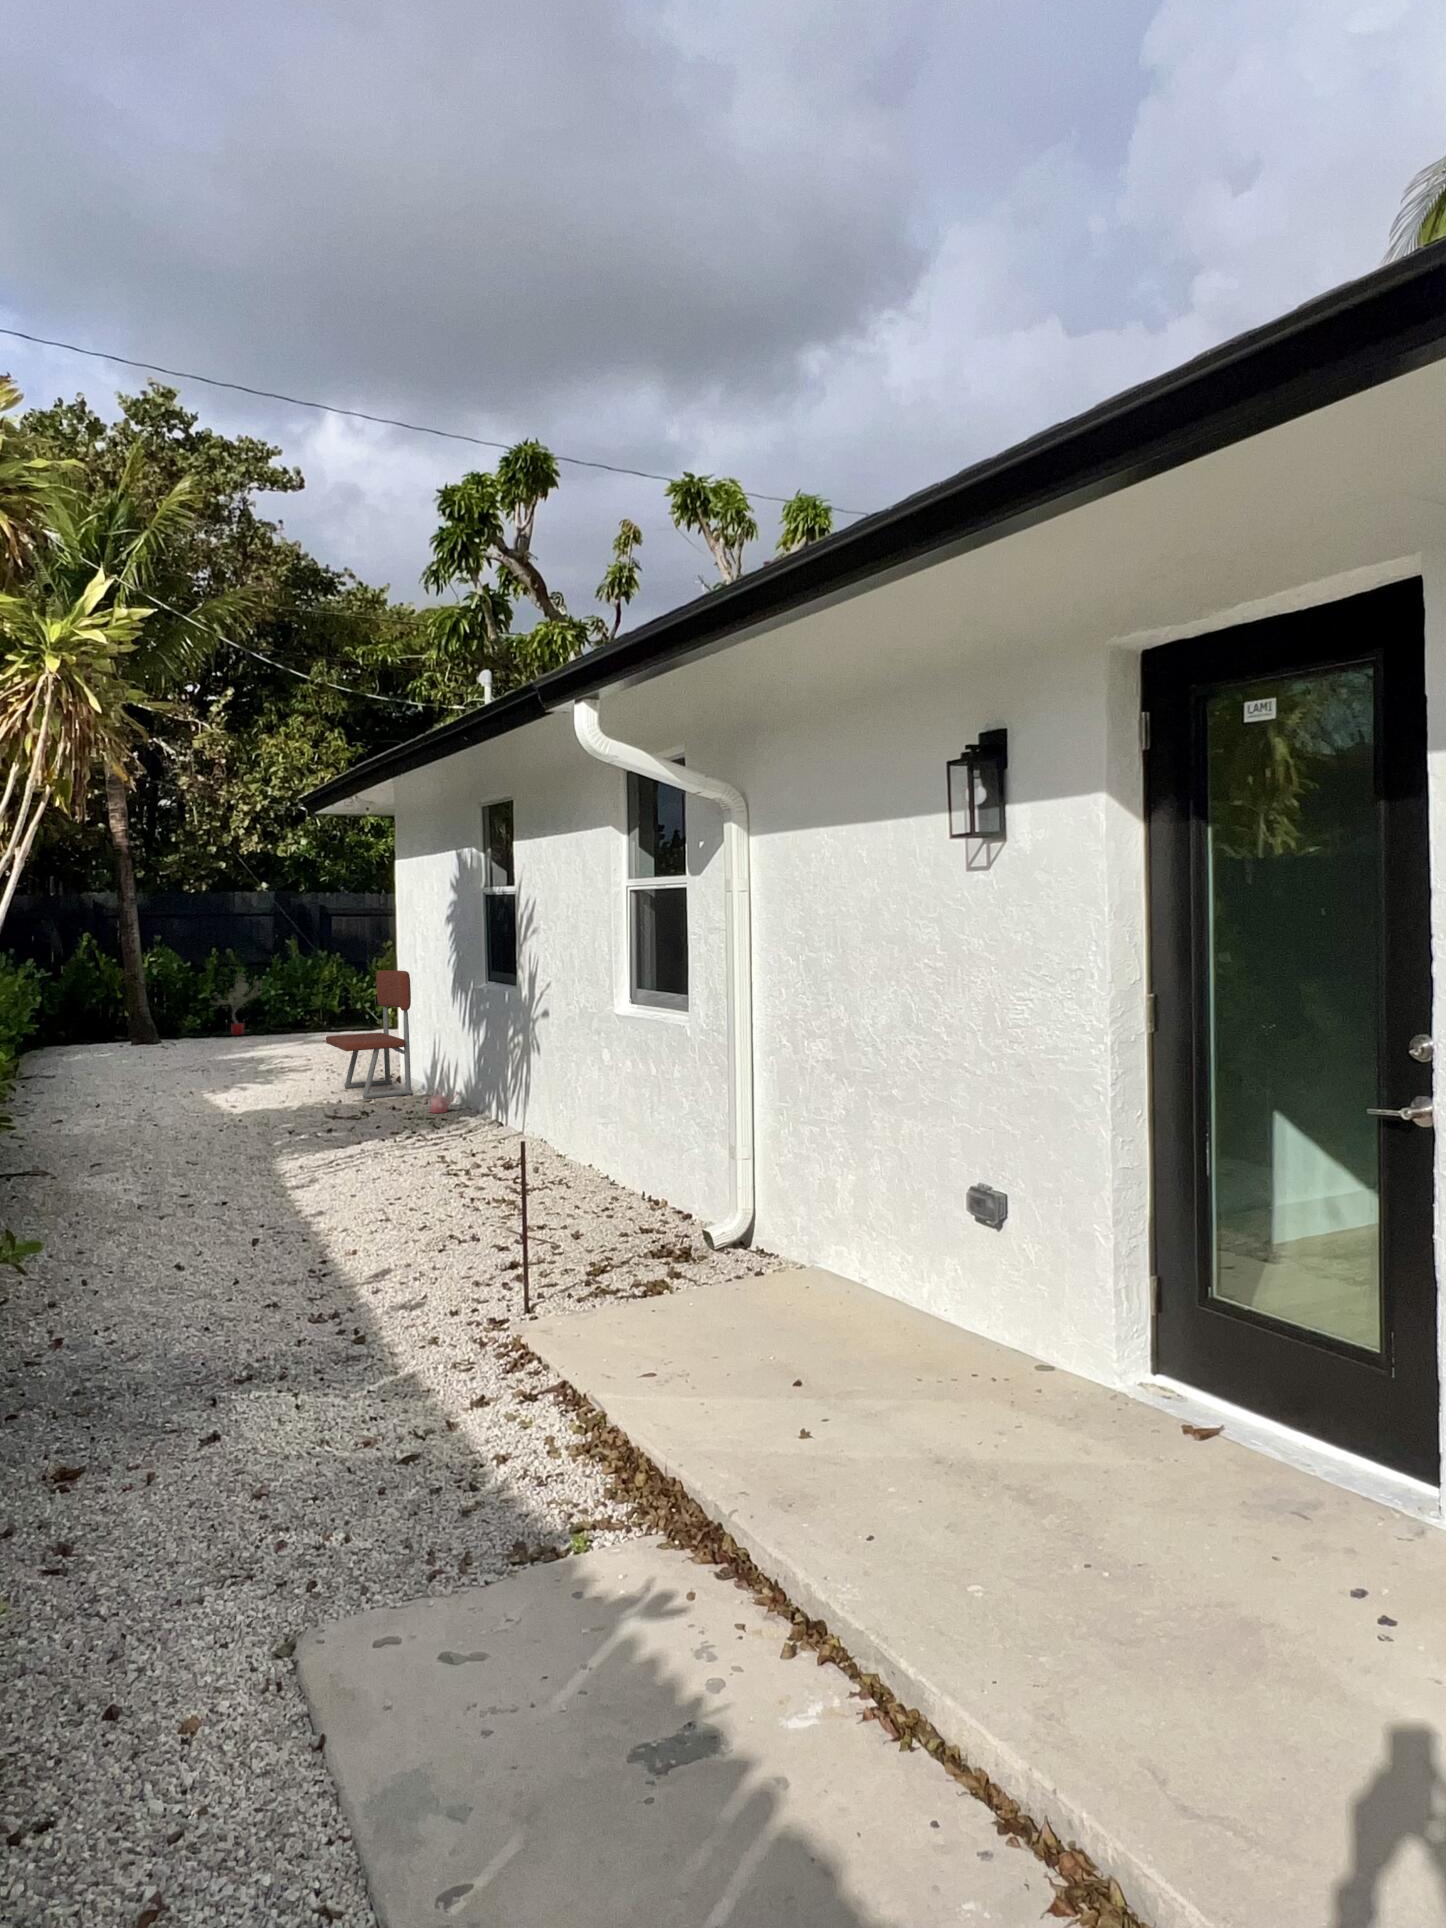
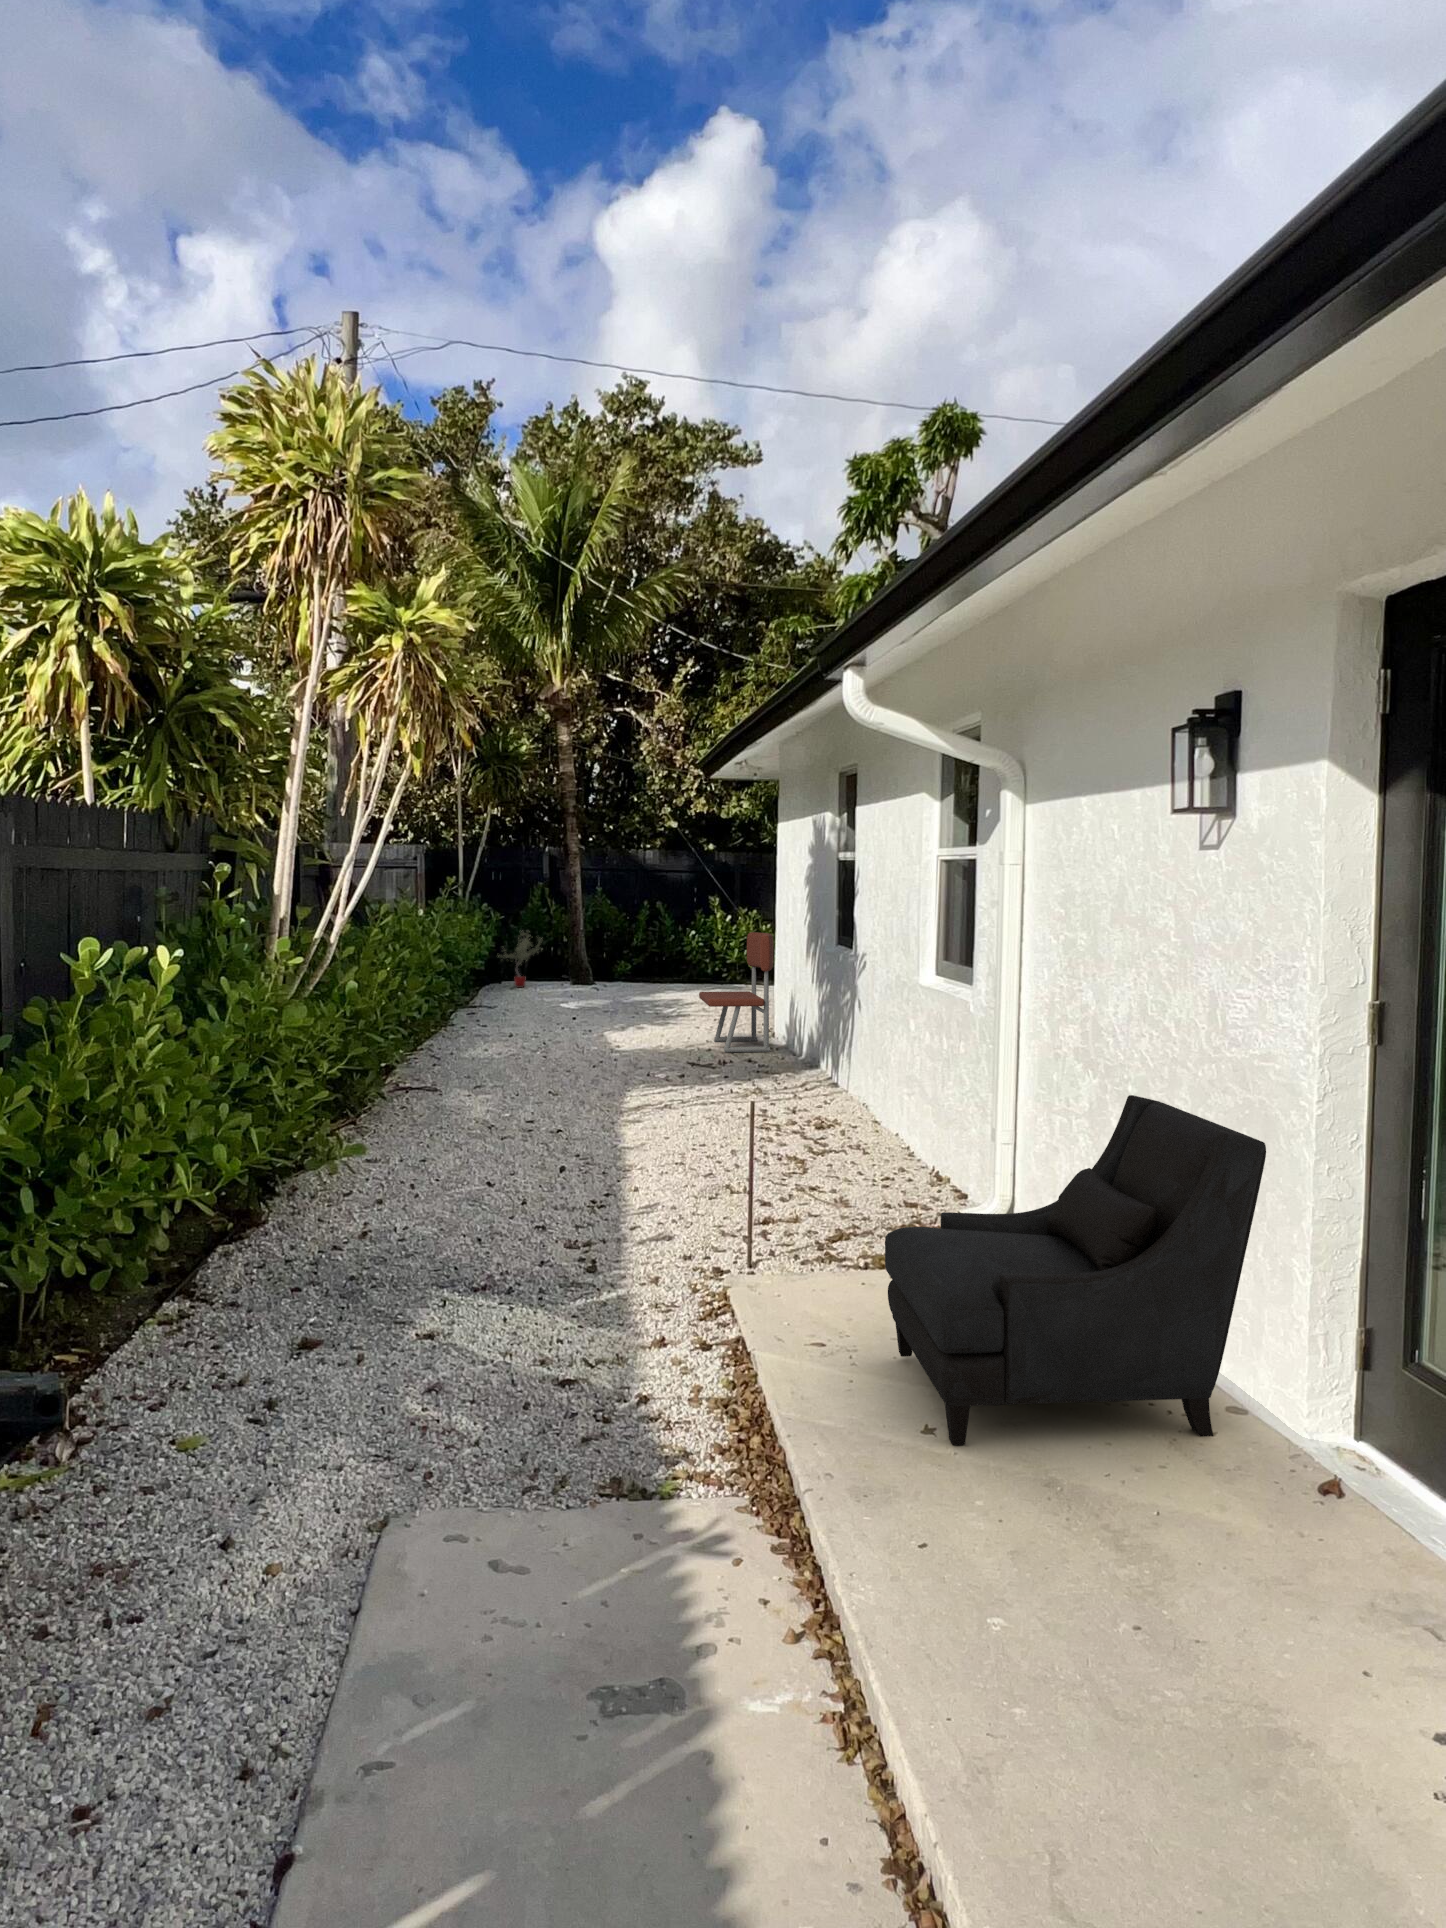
potted tree: present [213,976,262,1035] -> present [498,932,543,988]
watering can: present [430,1088,460,1113] -> none [768,1046,806,1071]
armchair: none [721,1103,1069,1445] -> present [885,1095,1266,1445]

